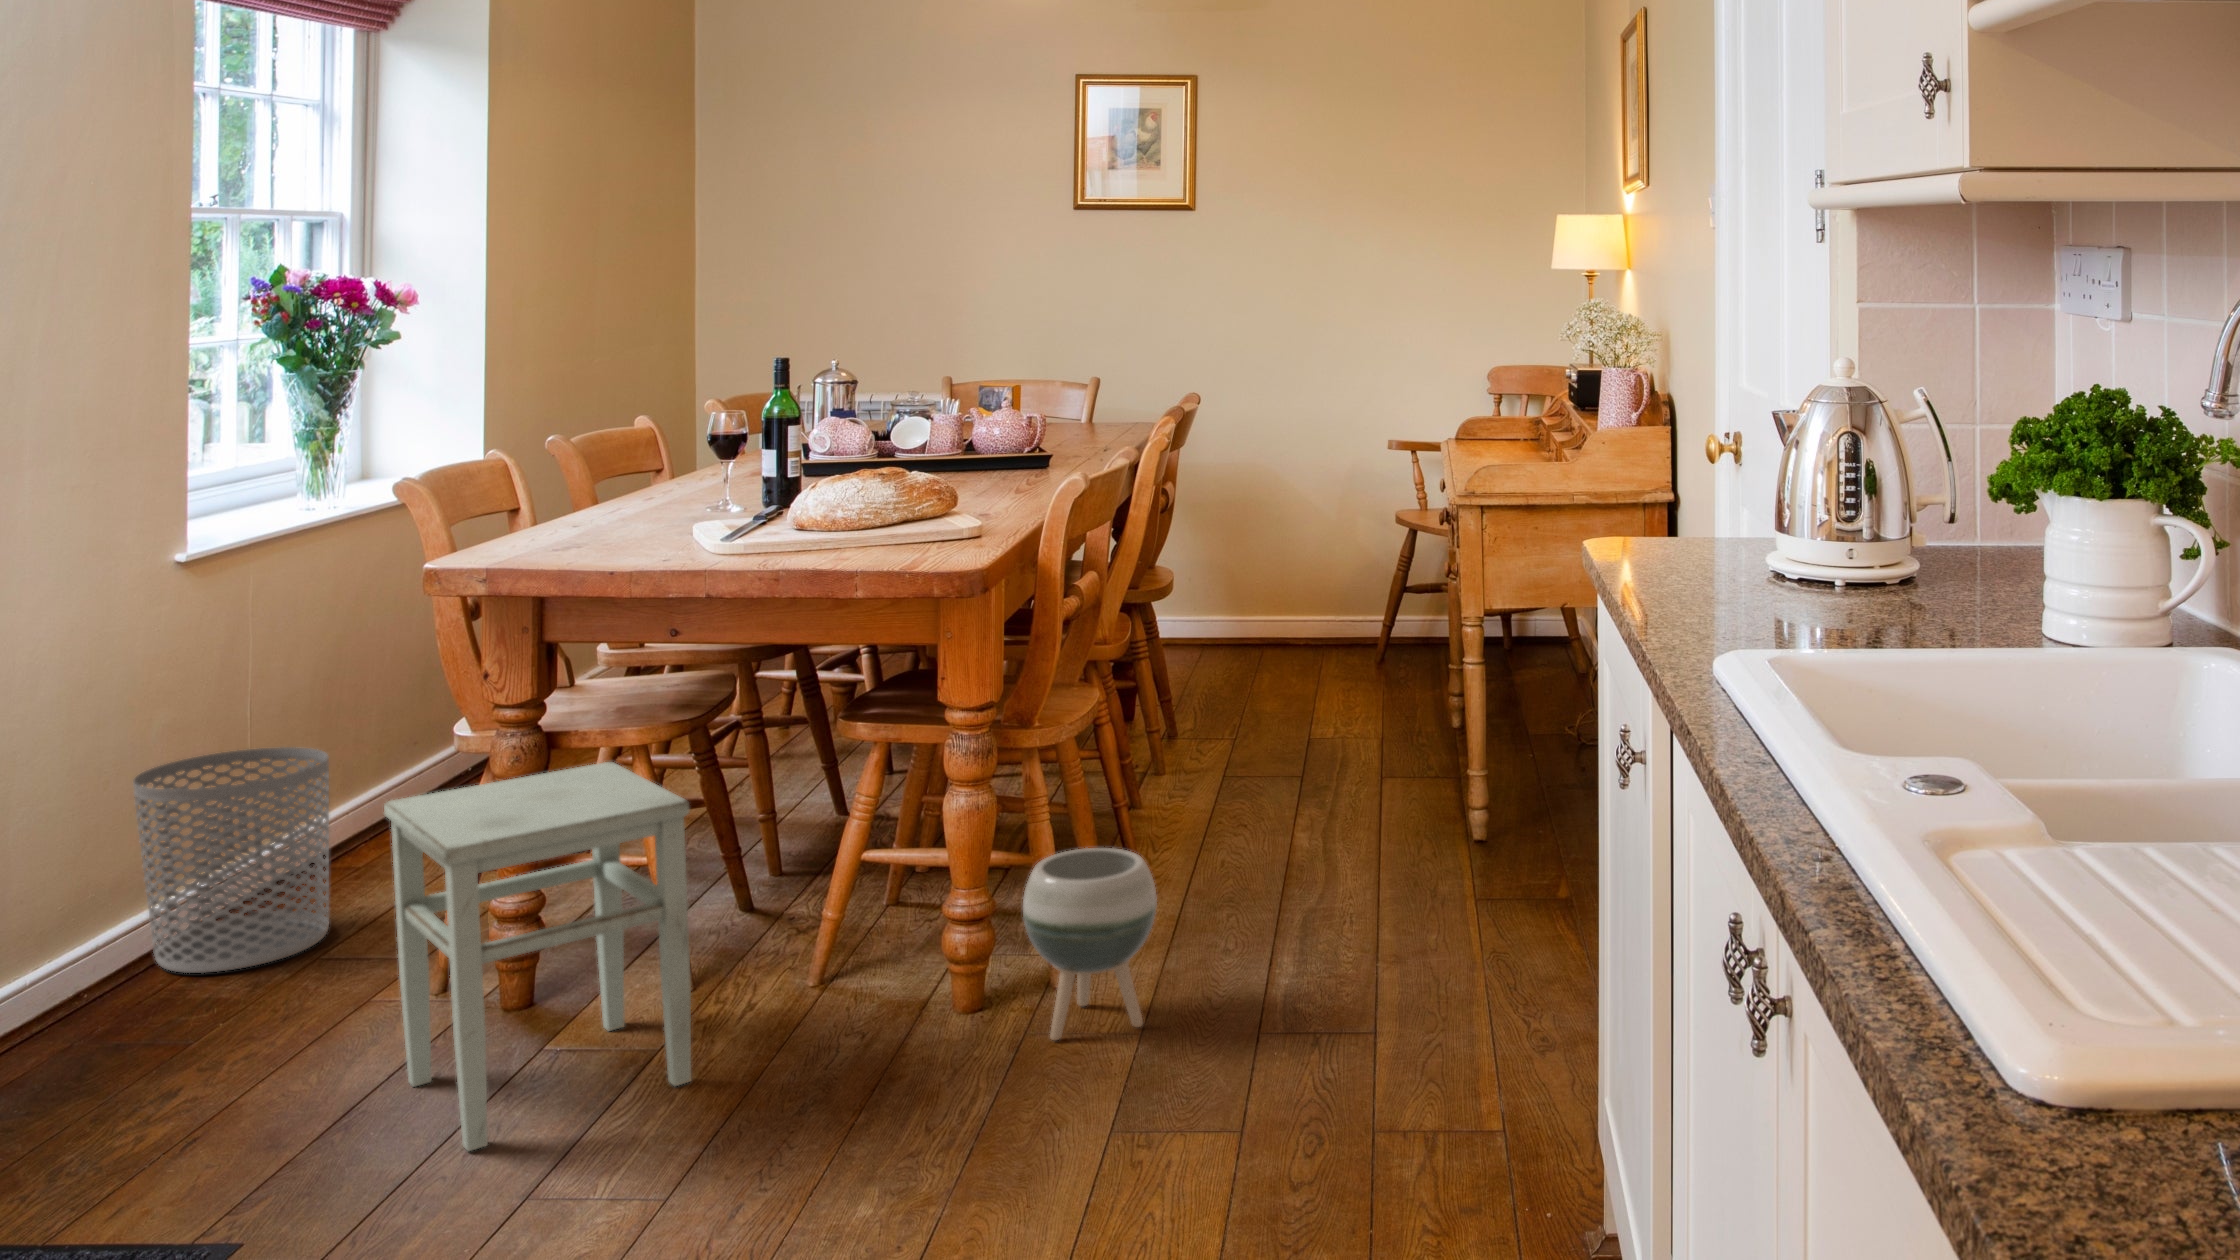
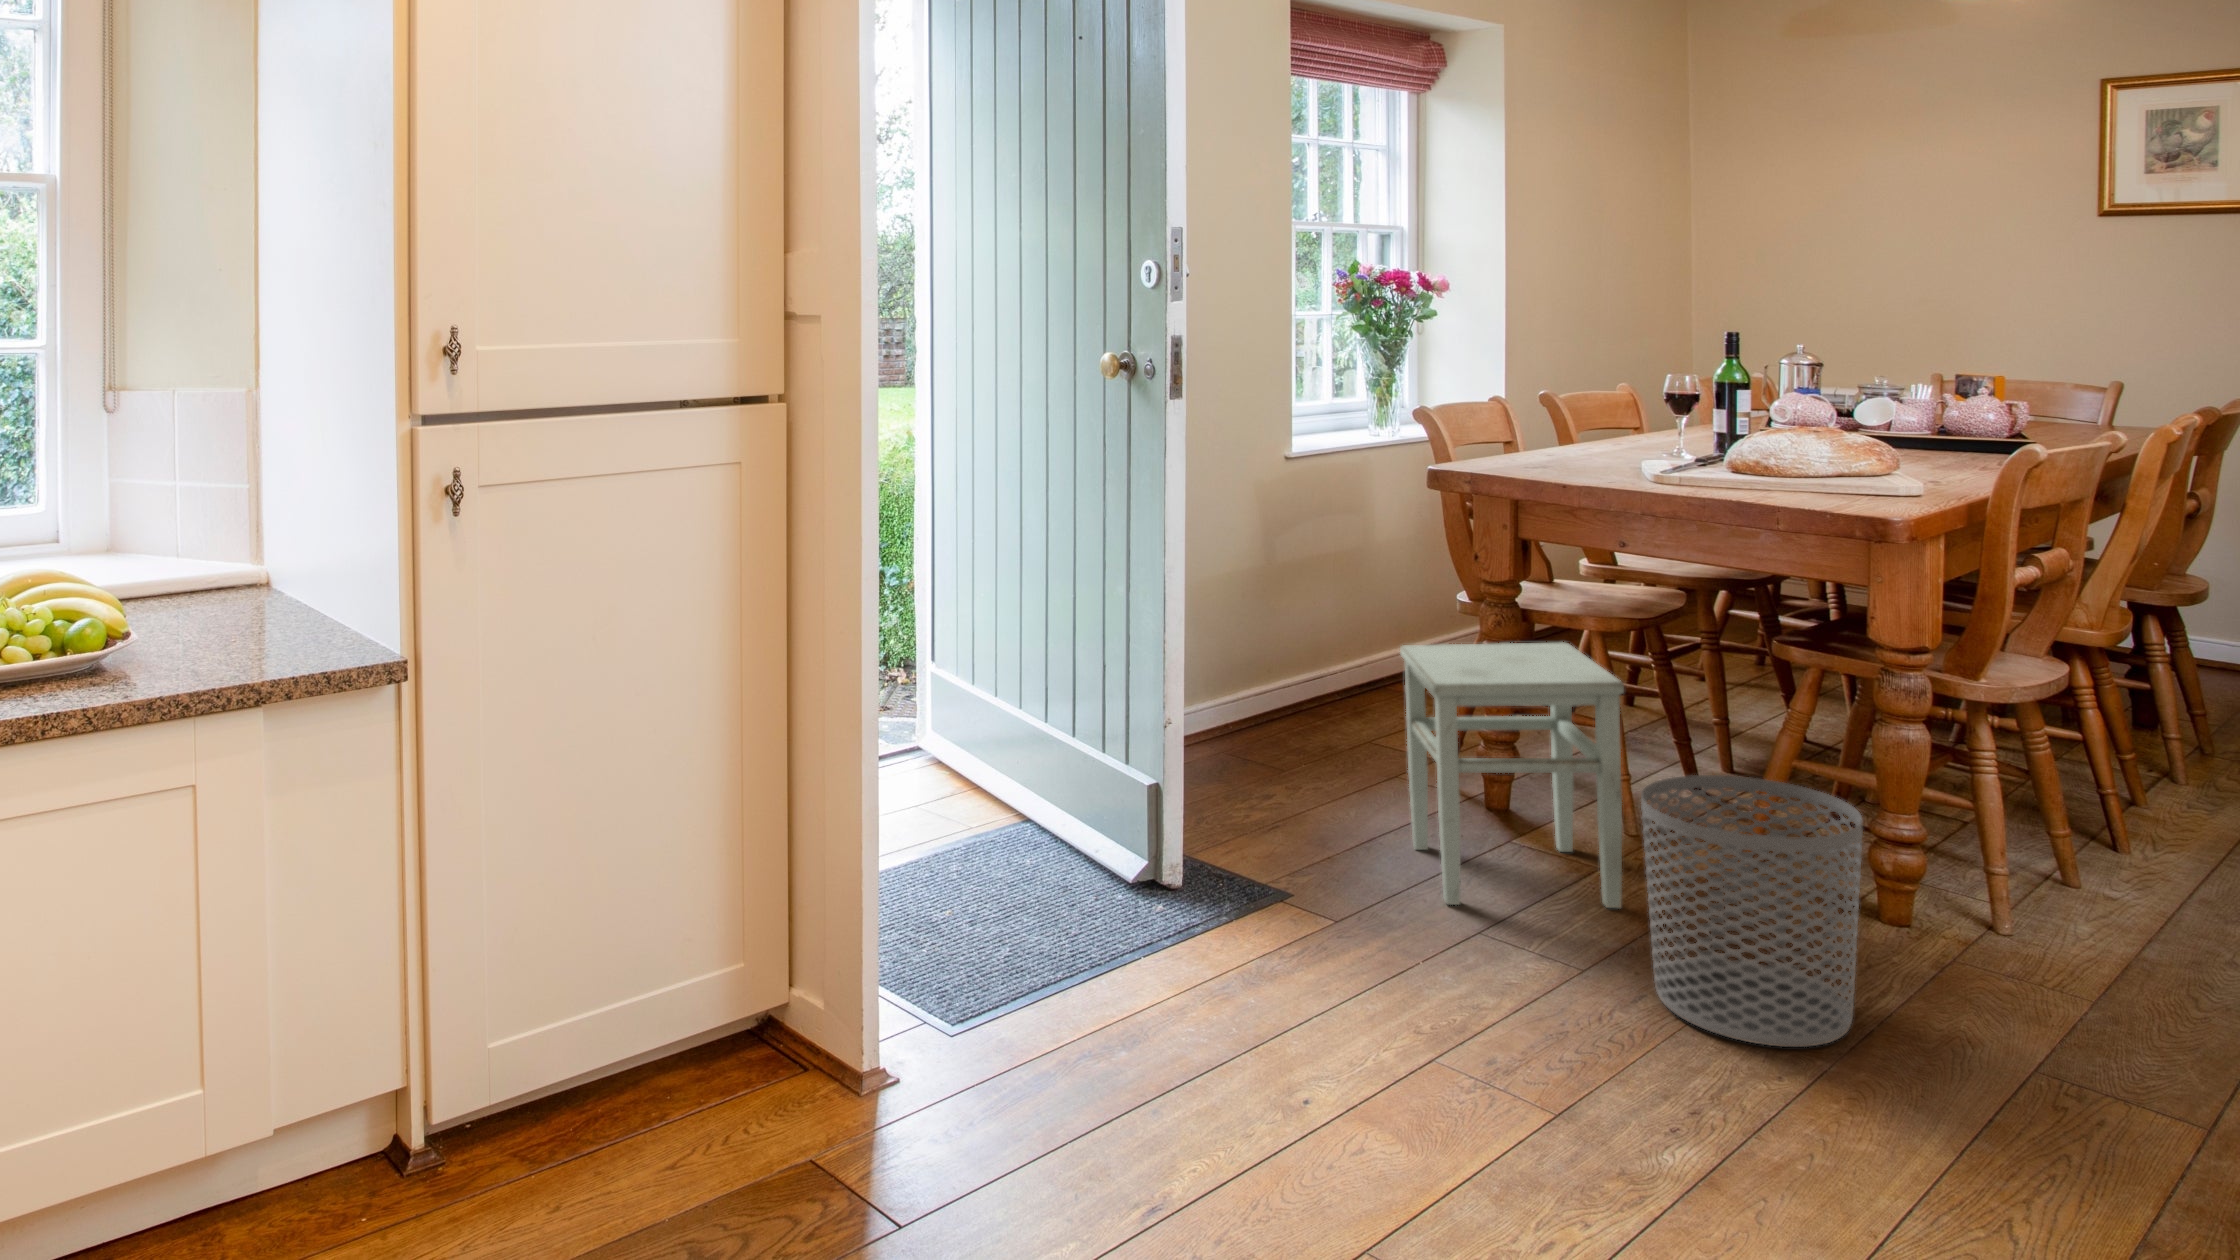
waste bin: present [133,747,329,973] -> present [1641,775,1863,1047]
planter: present [1023,848,1157,1040] -> none [1968,803,2148,1004]

